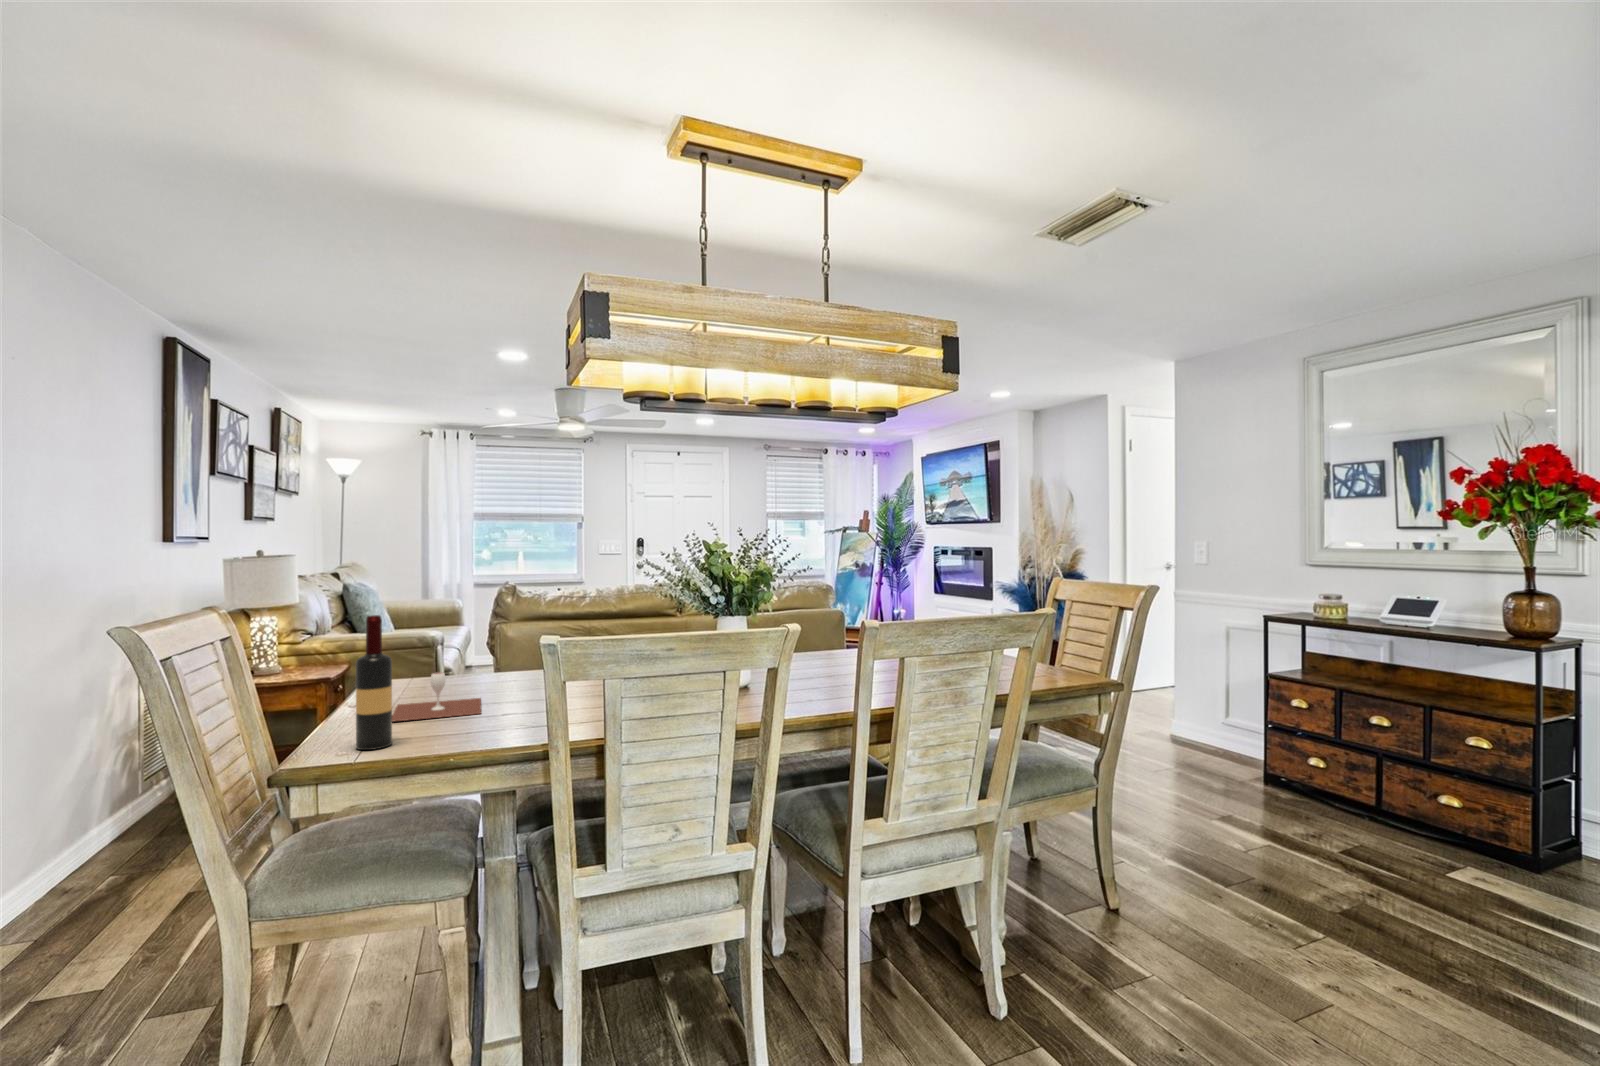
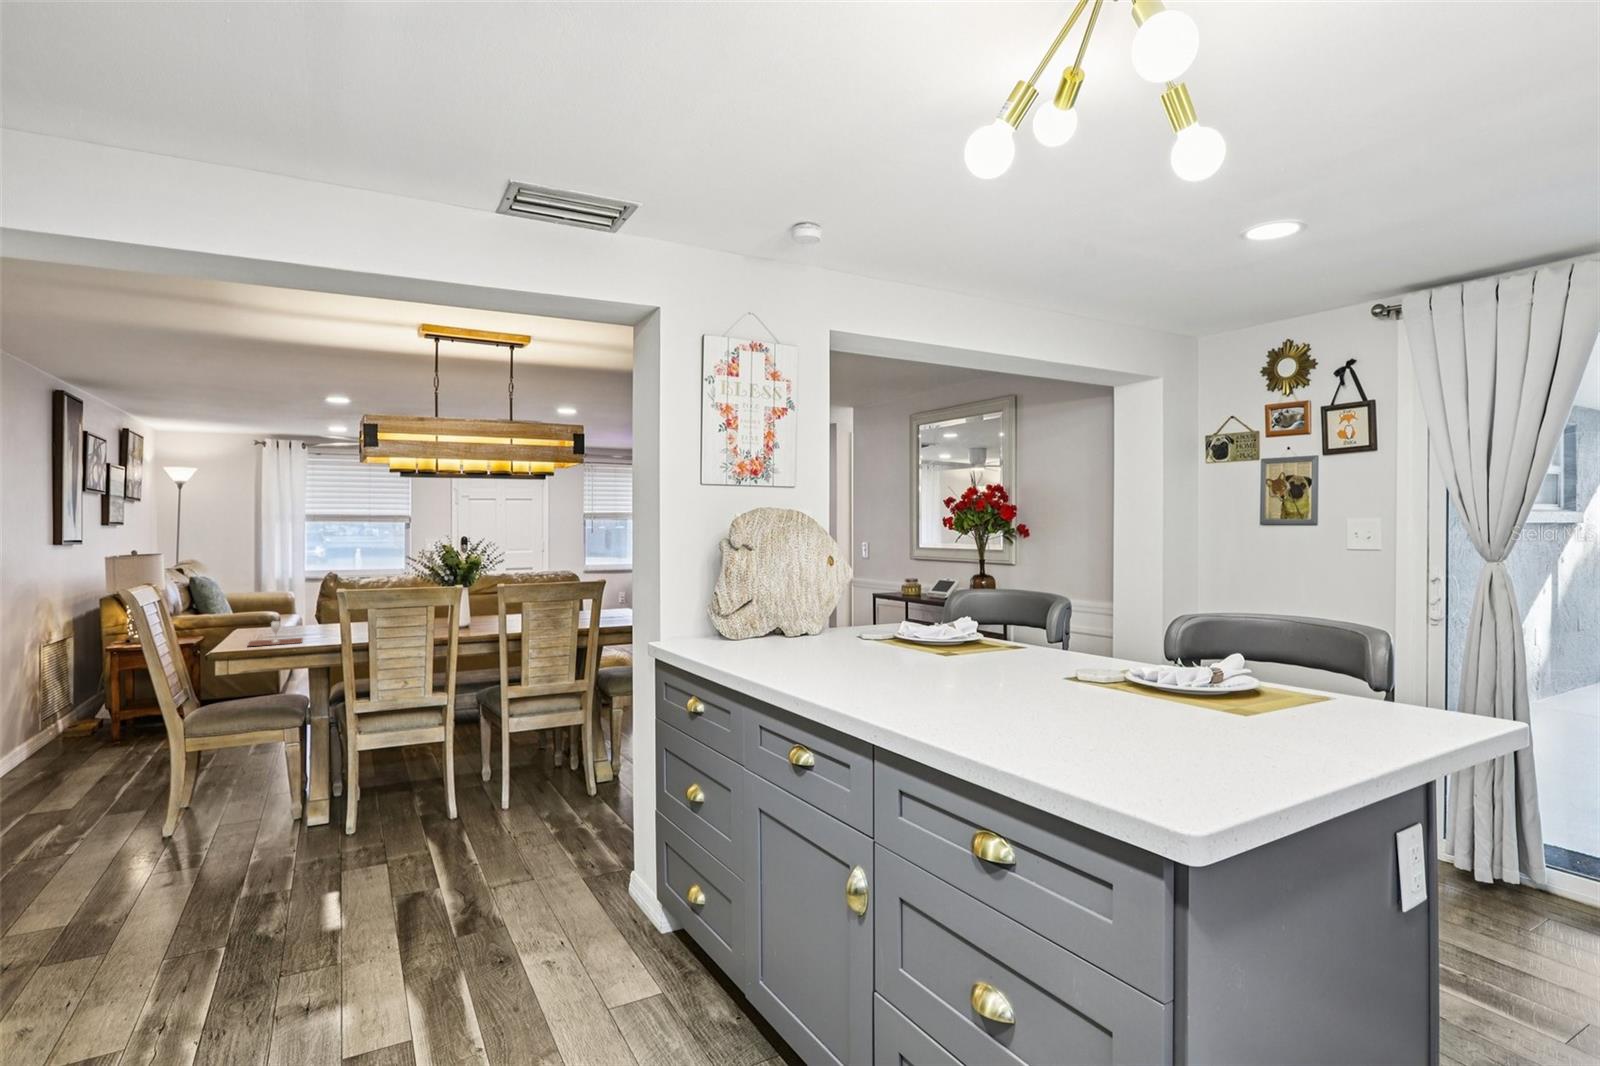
wine bottle: present [356,615,392,750] -> none [230,585,251,655]

